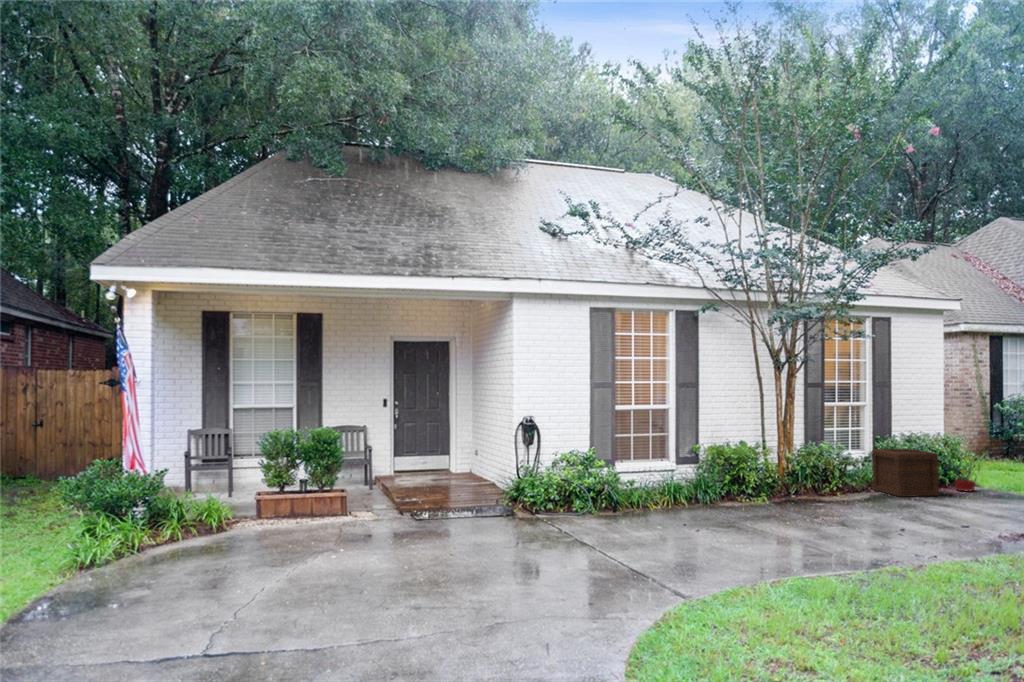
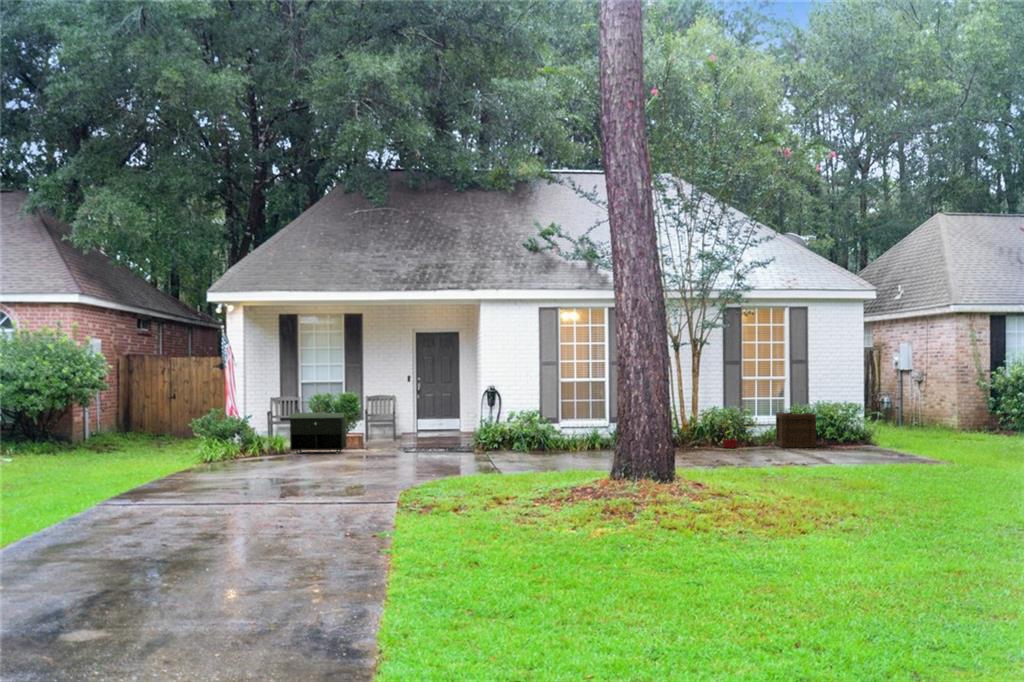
storage bench: none [231,459,320,530] -> present [290,412,347,454]
decorative plant: present [953,461,975,492] -> present [721,423,749,448]

